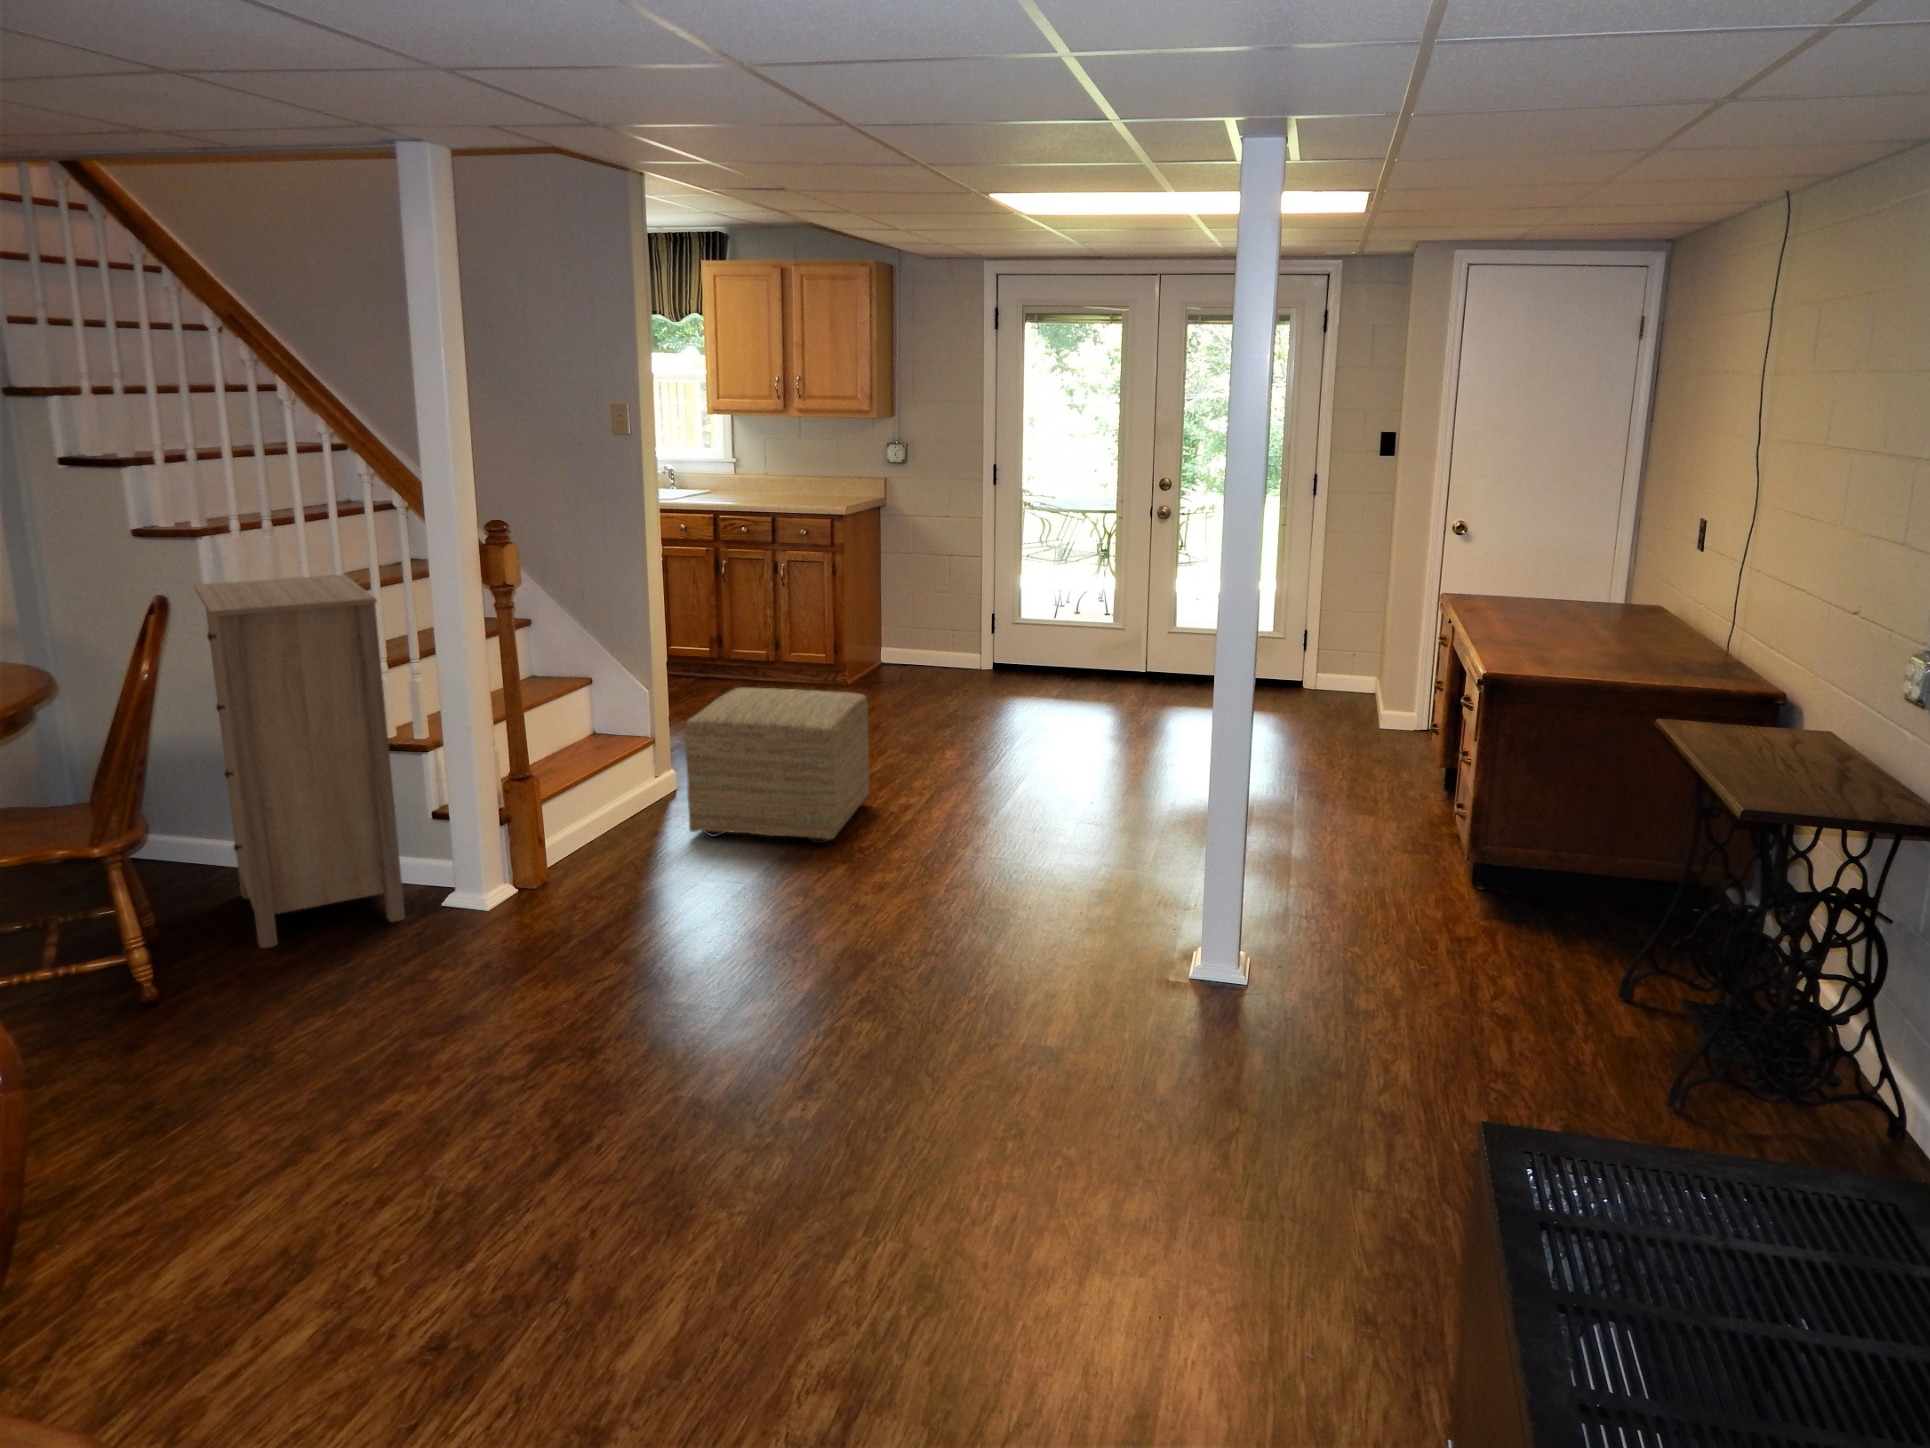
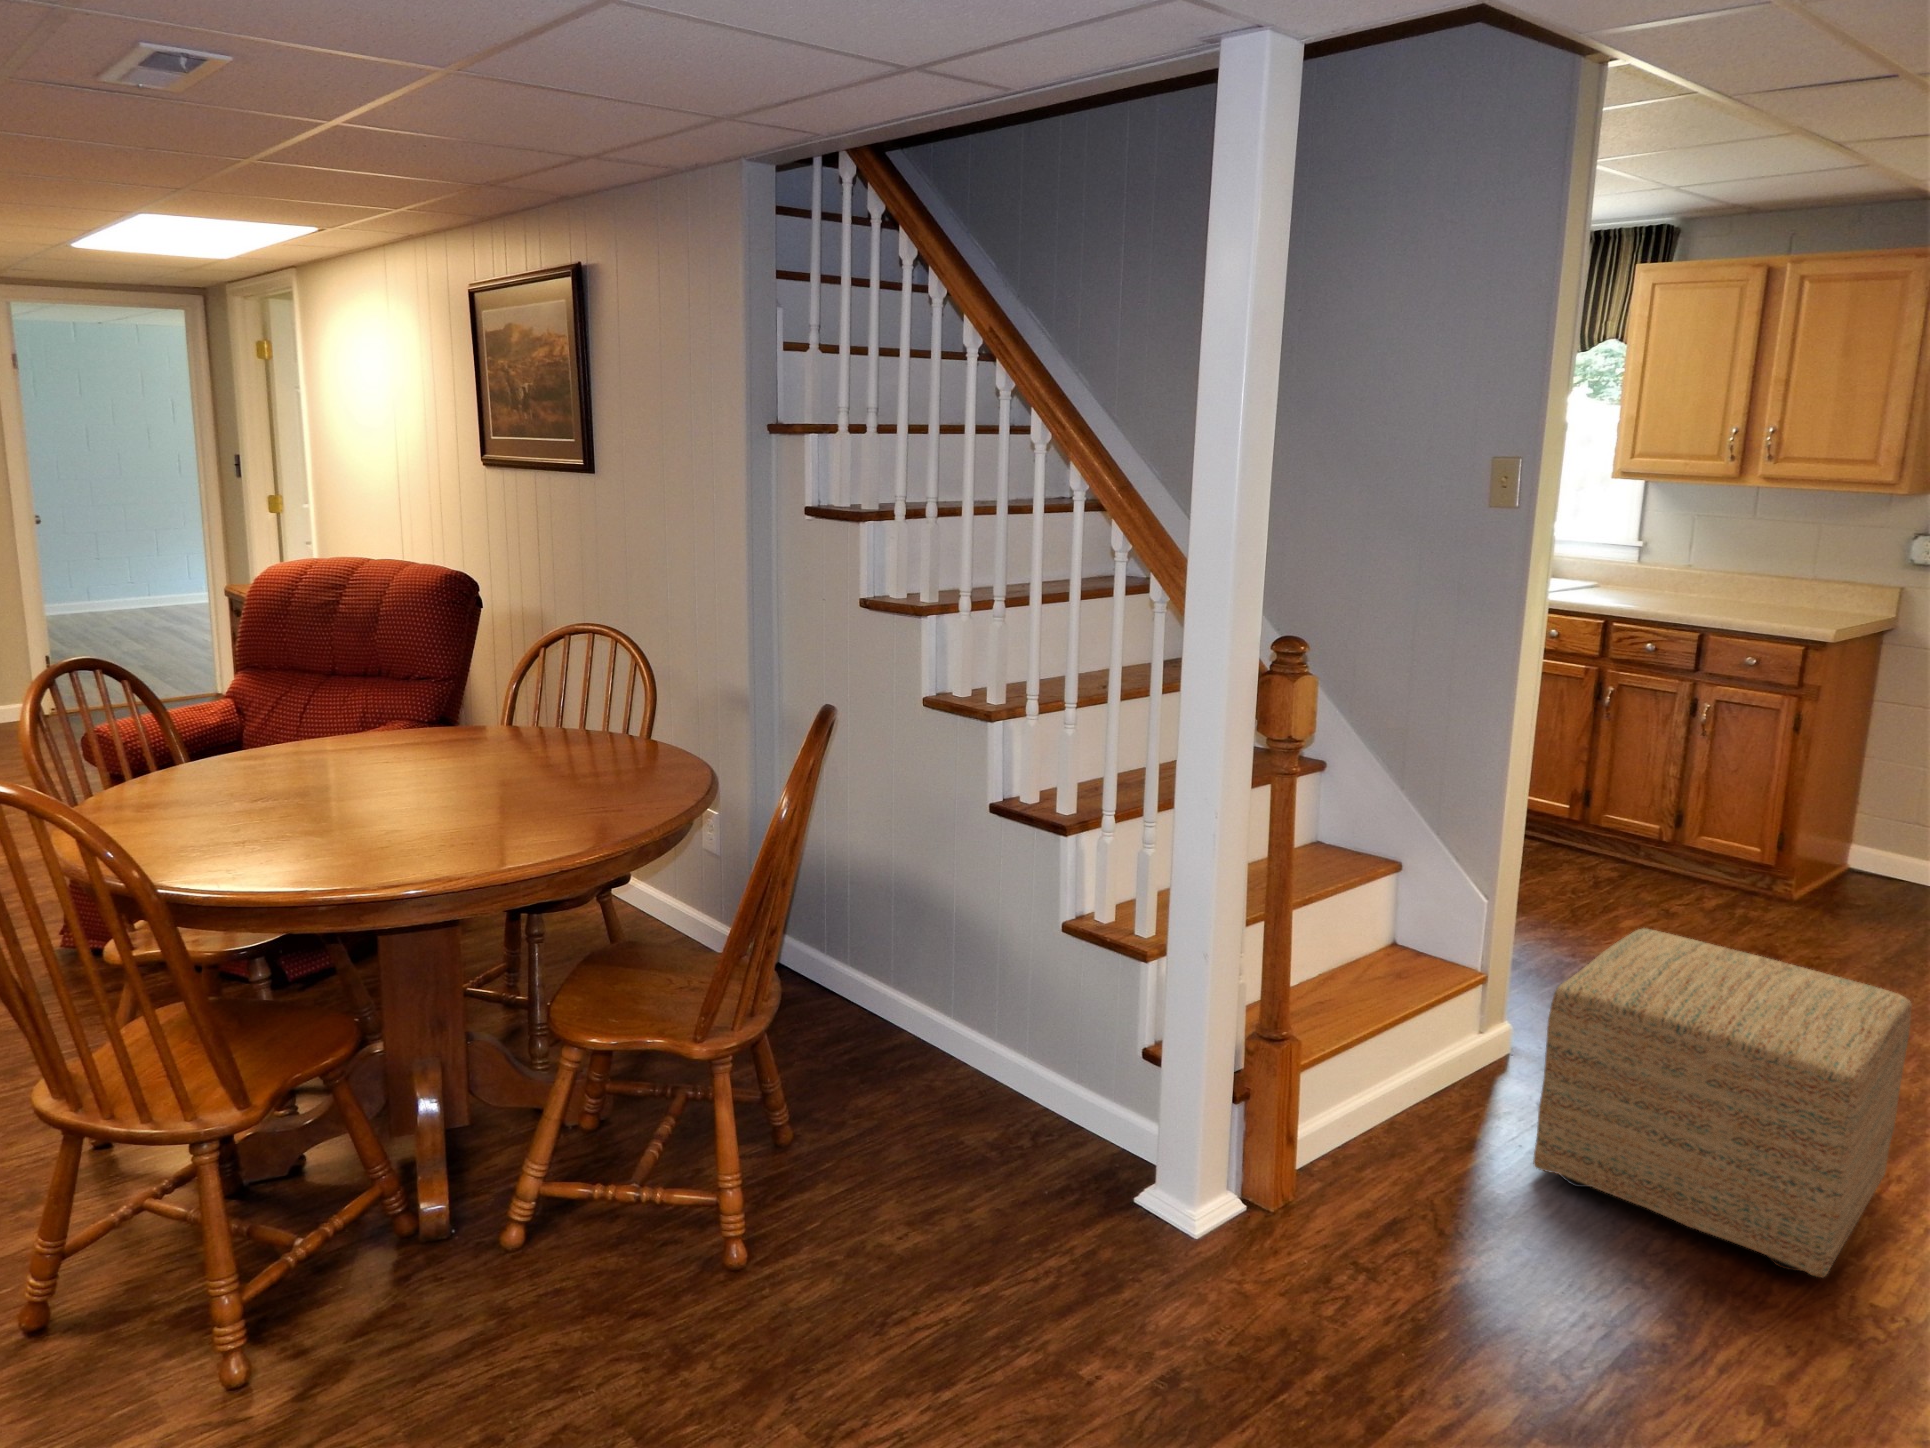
storage cabinet: present [194,575,405,948] -> none [882,682,1100,1214]

